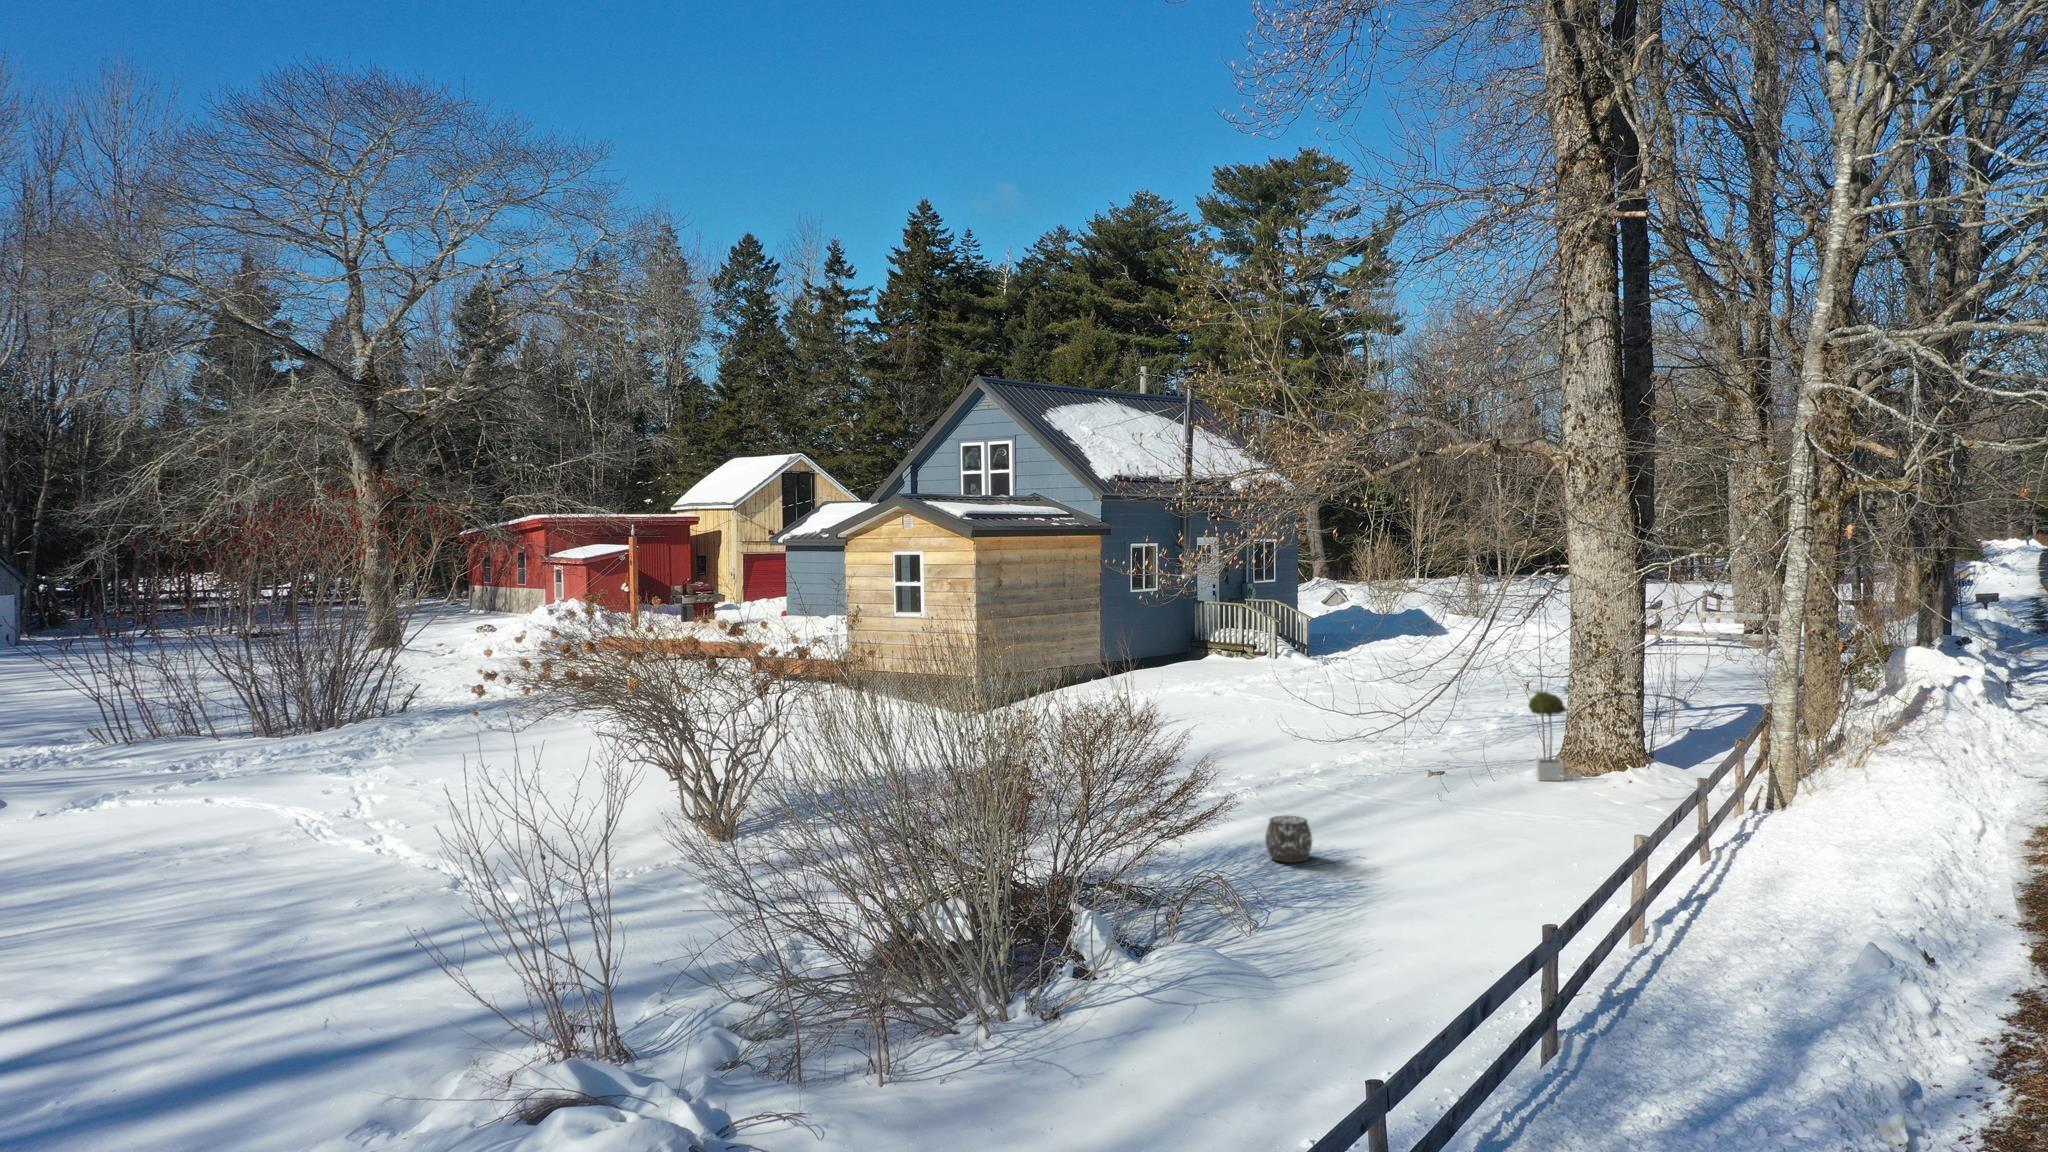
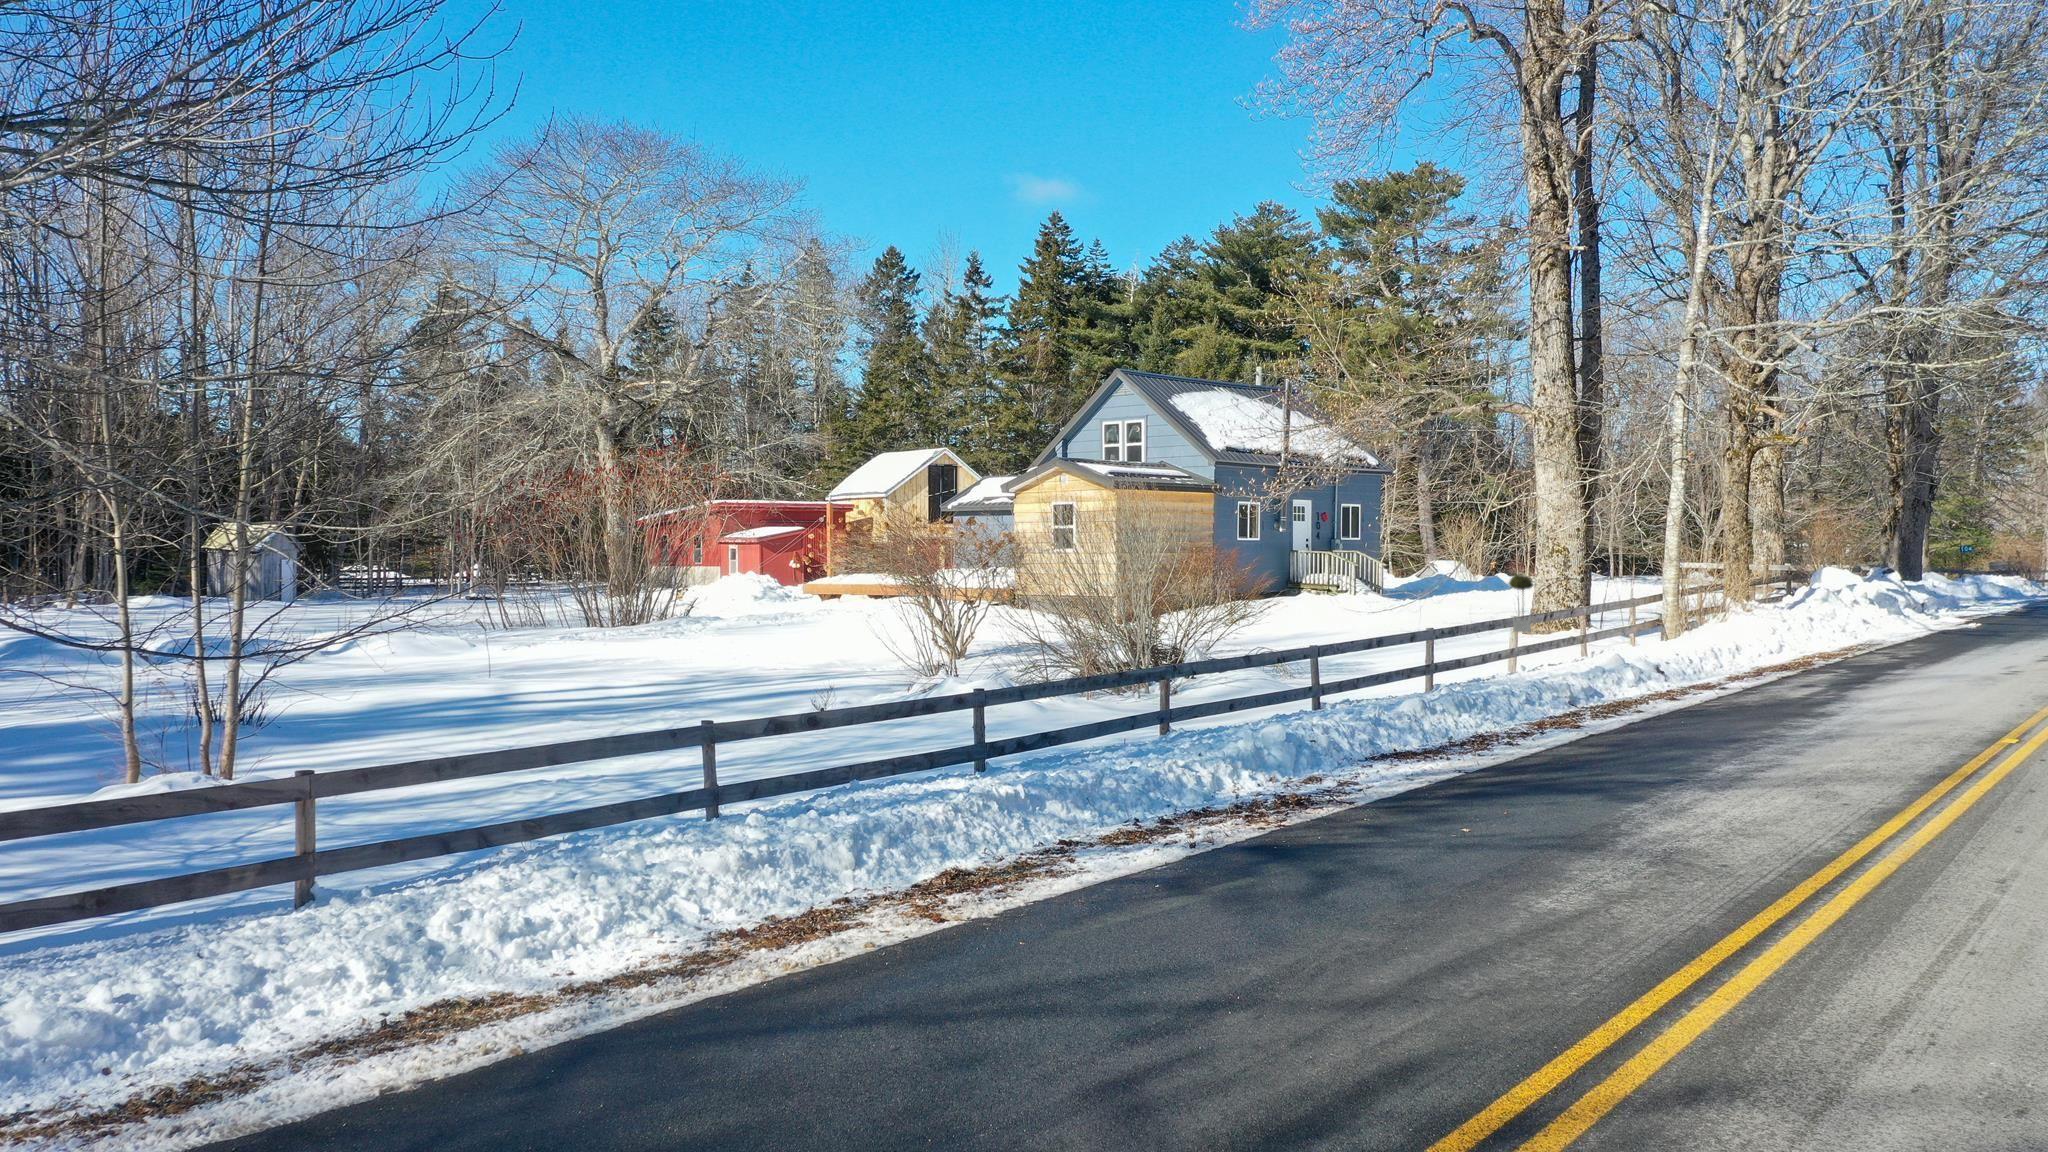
woven basket: present [1265,816,1312,863] -> none [1315,622,1344,647]

